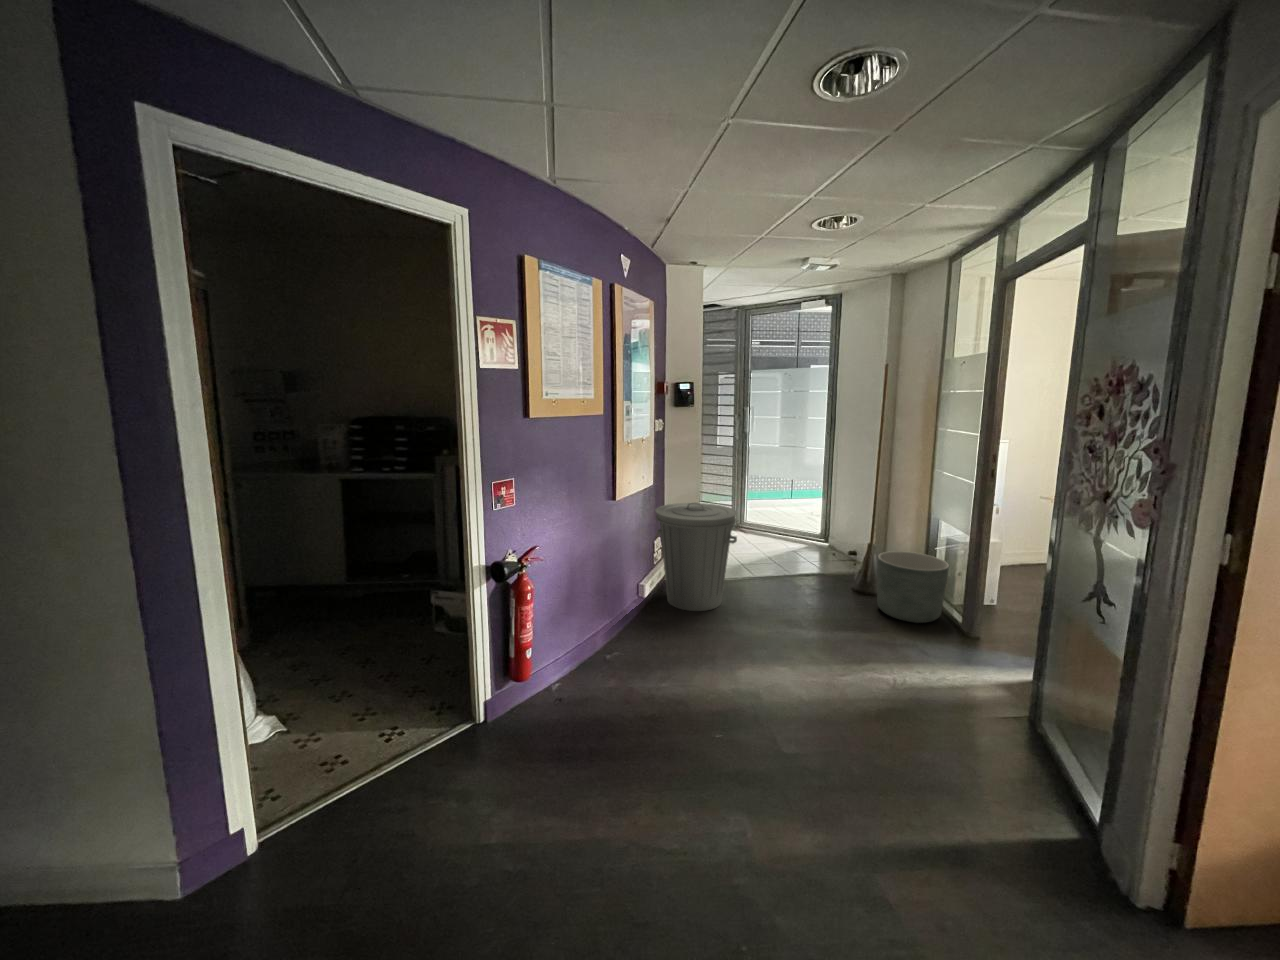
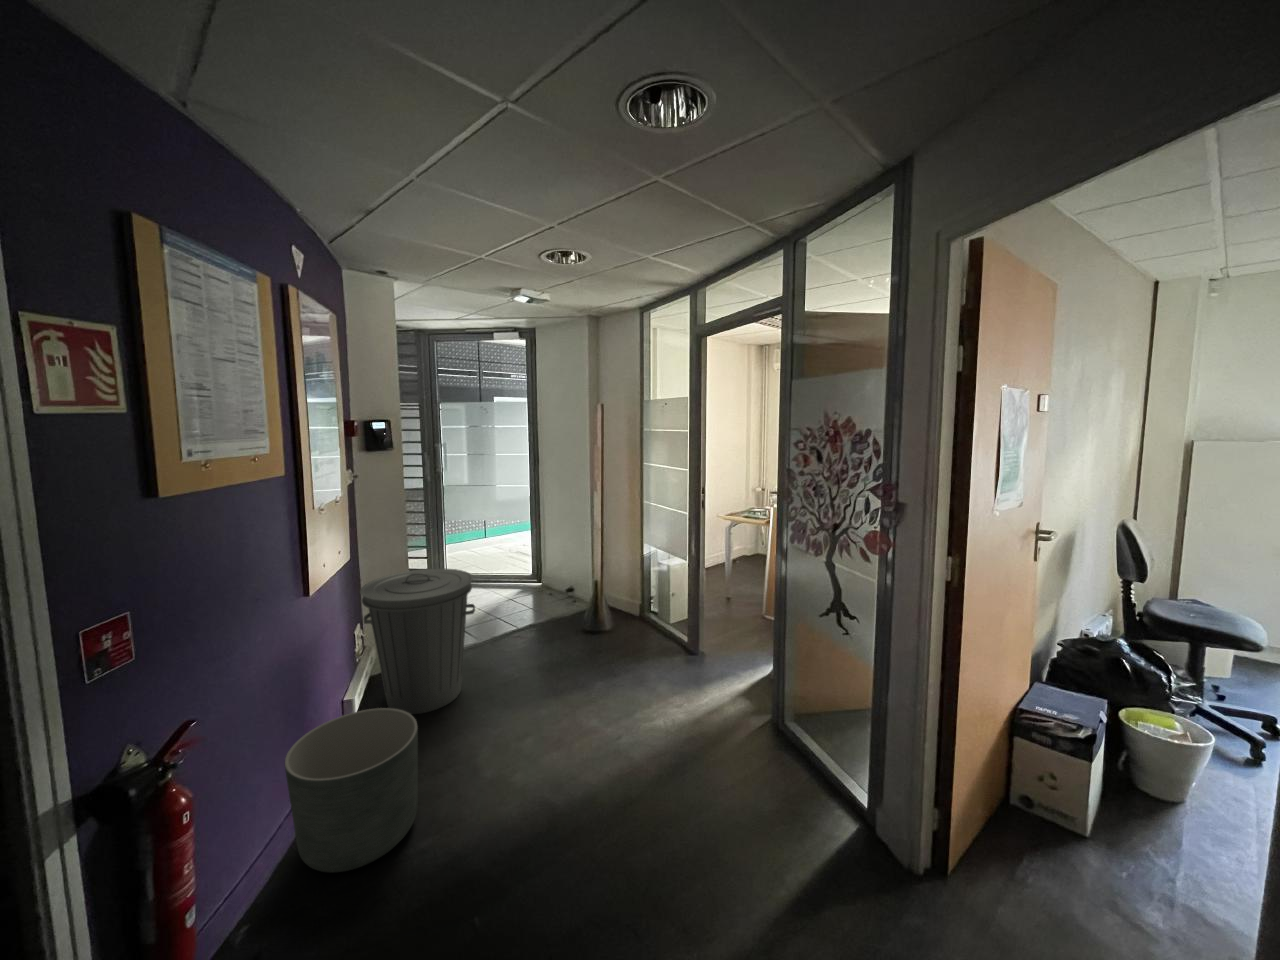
planter: present [877,551,949,623] -> present [285,708,418,872]

